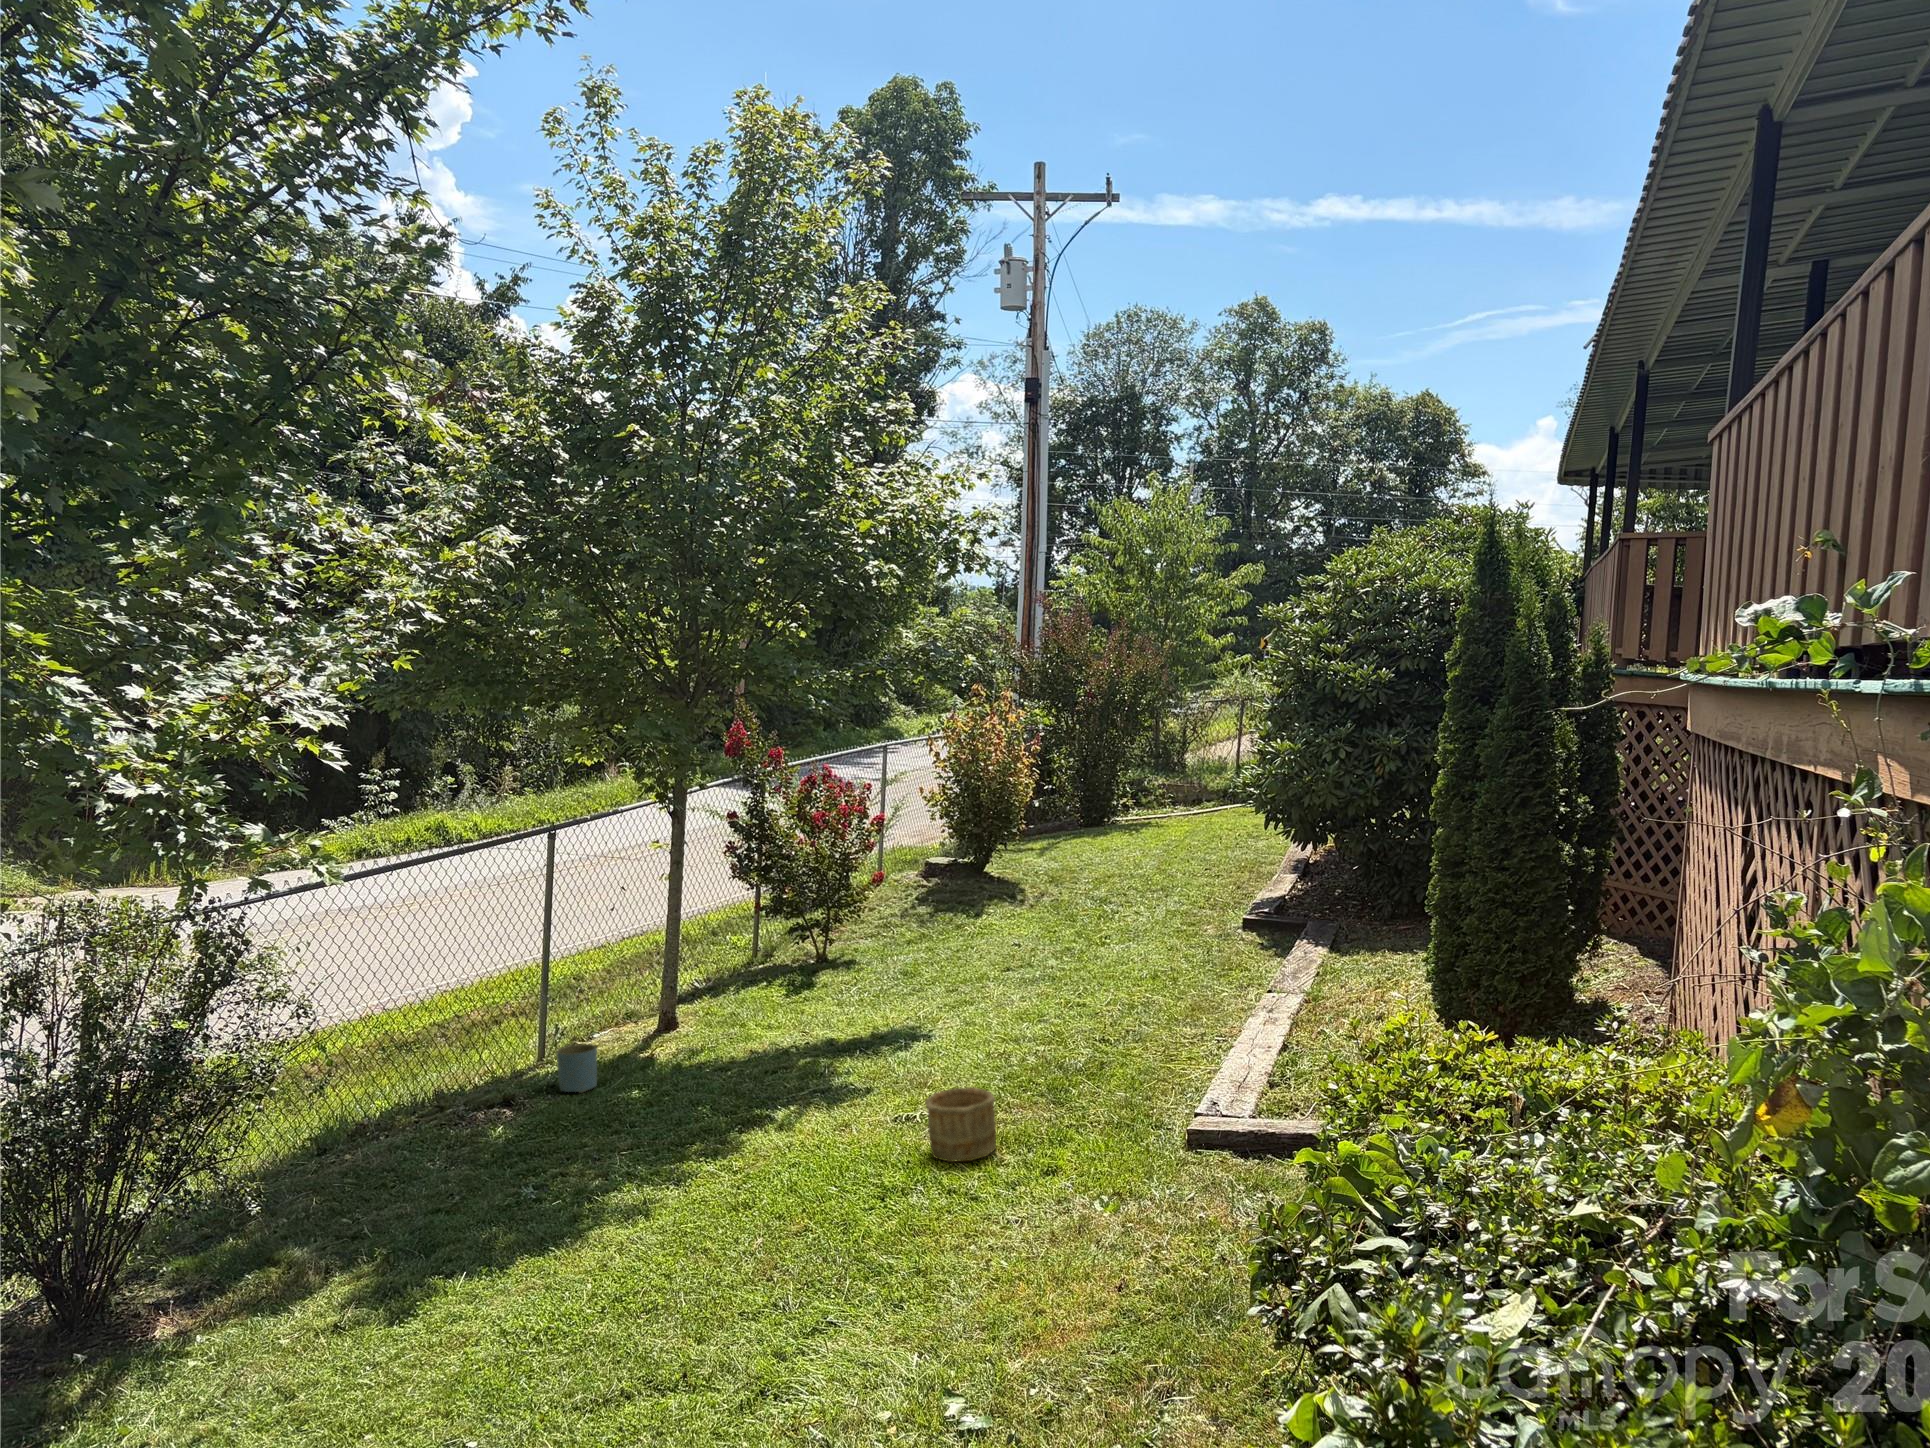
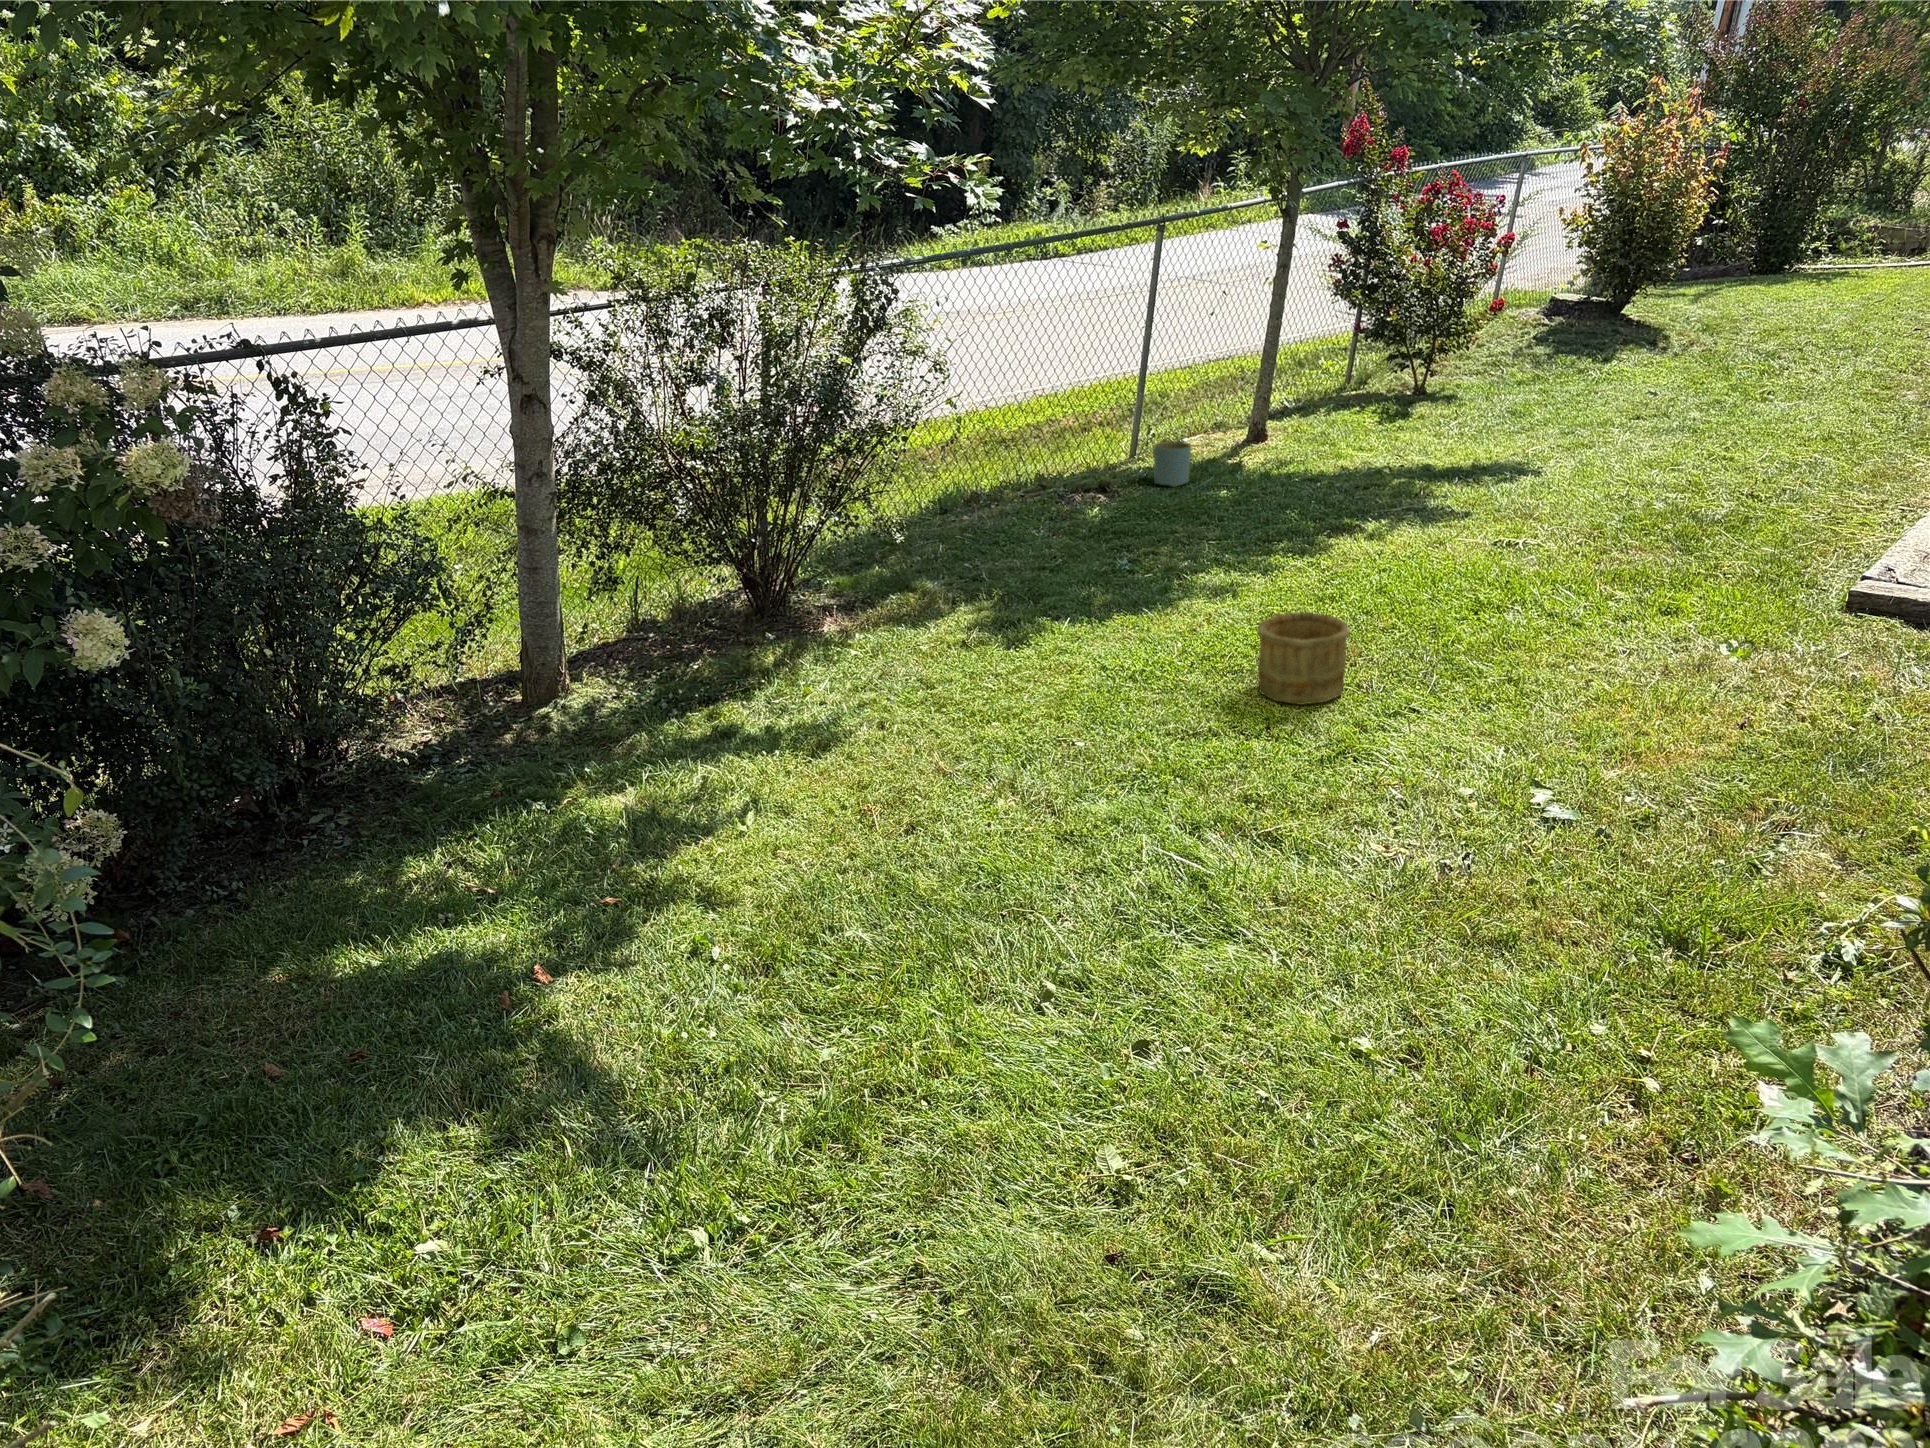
wooden bucket: present [925,1087,996,1162] -> present [1257,612,1350,705]

